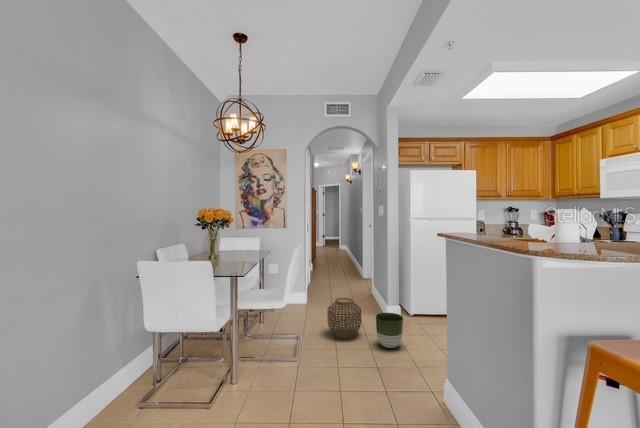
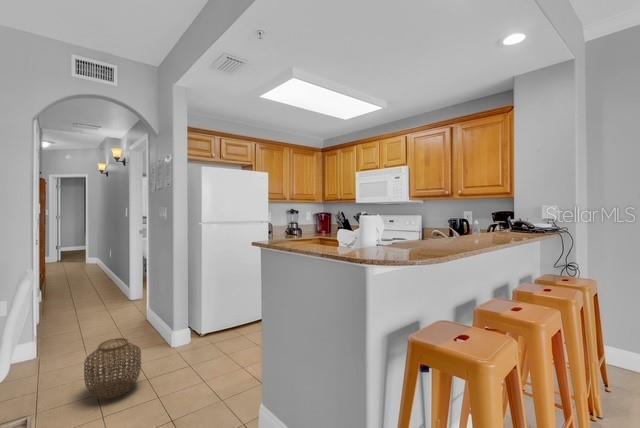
planter: present [376,313,403,348] -> none [164,345,201,392]

